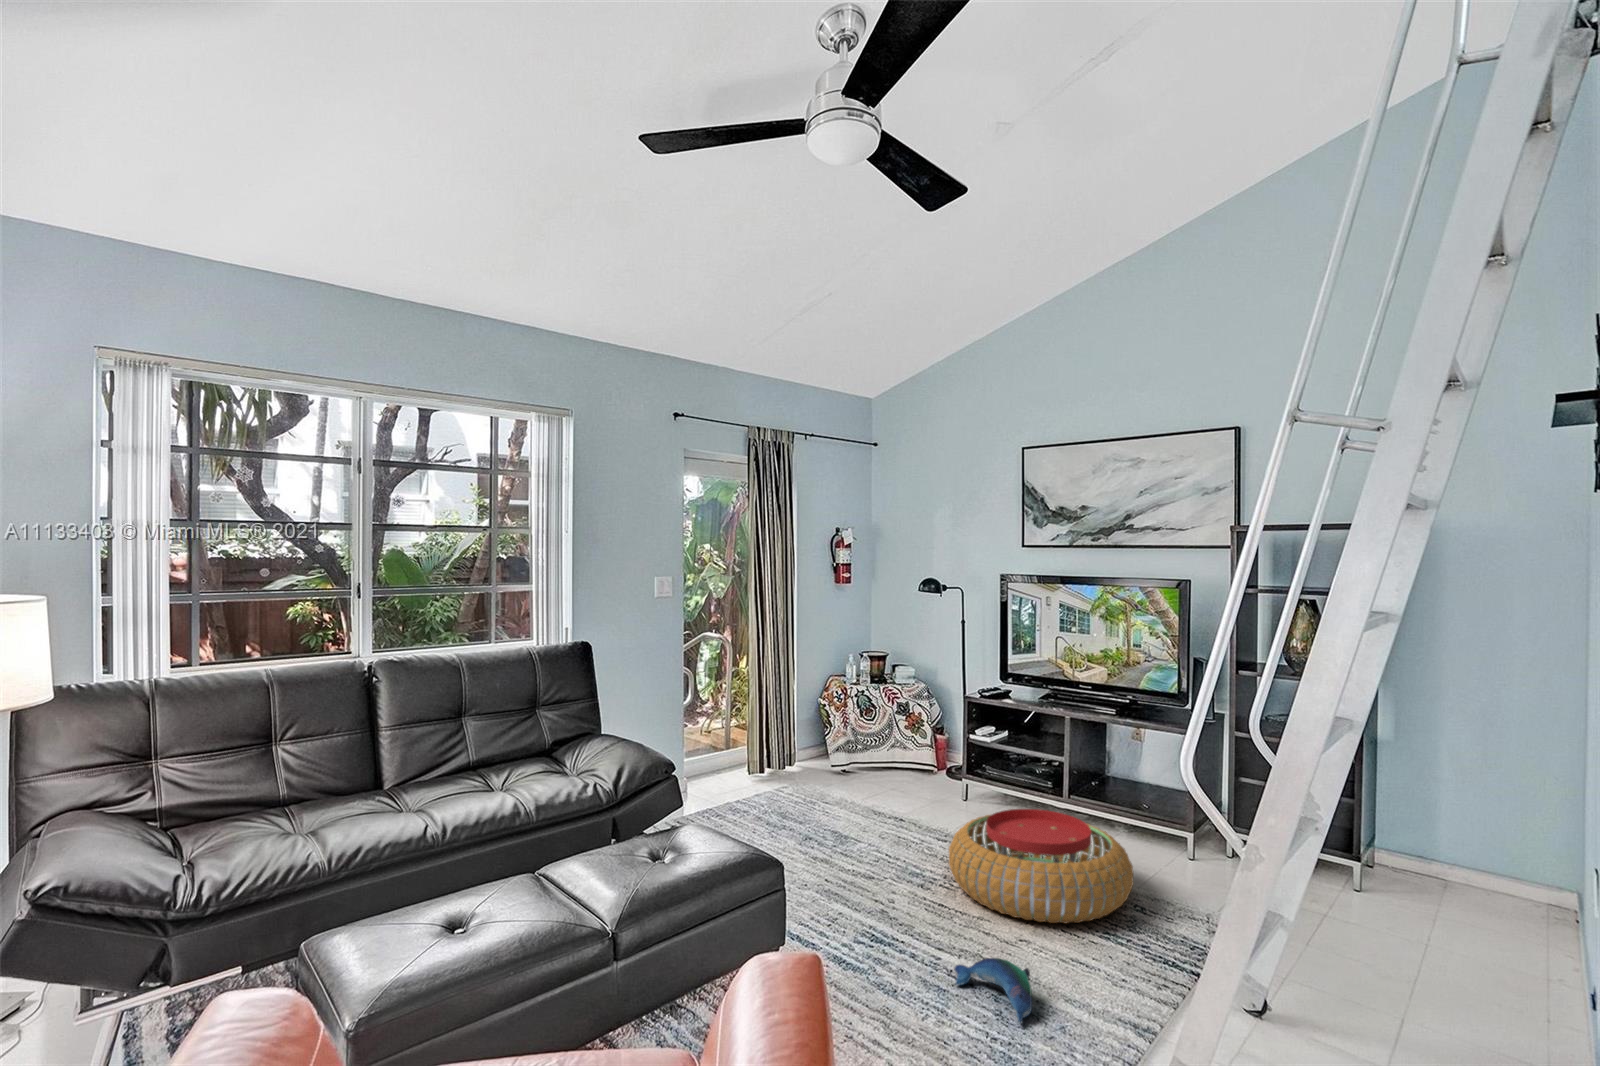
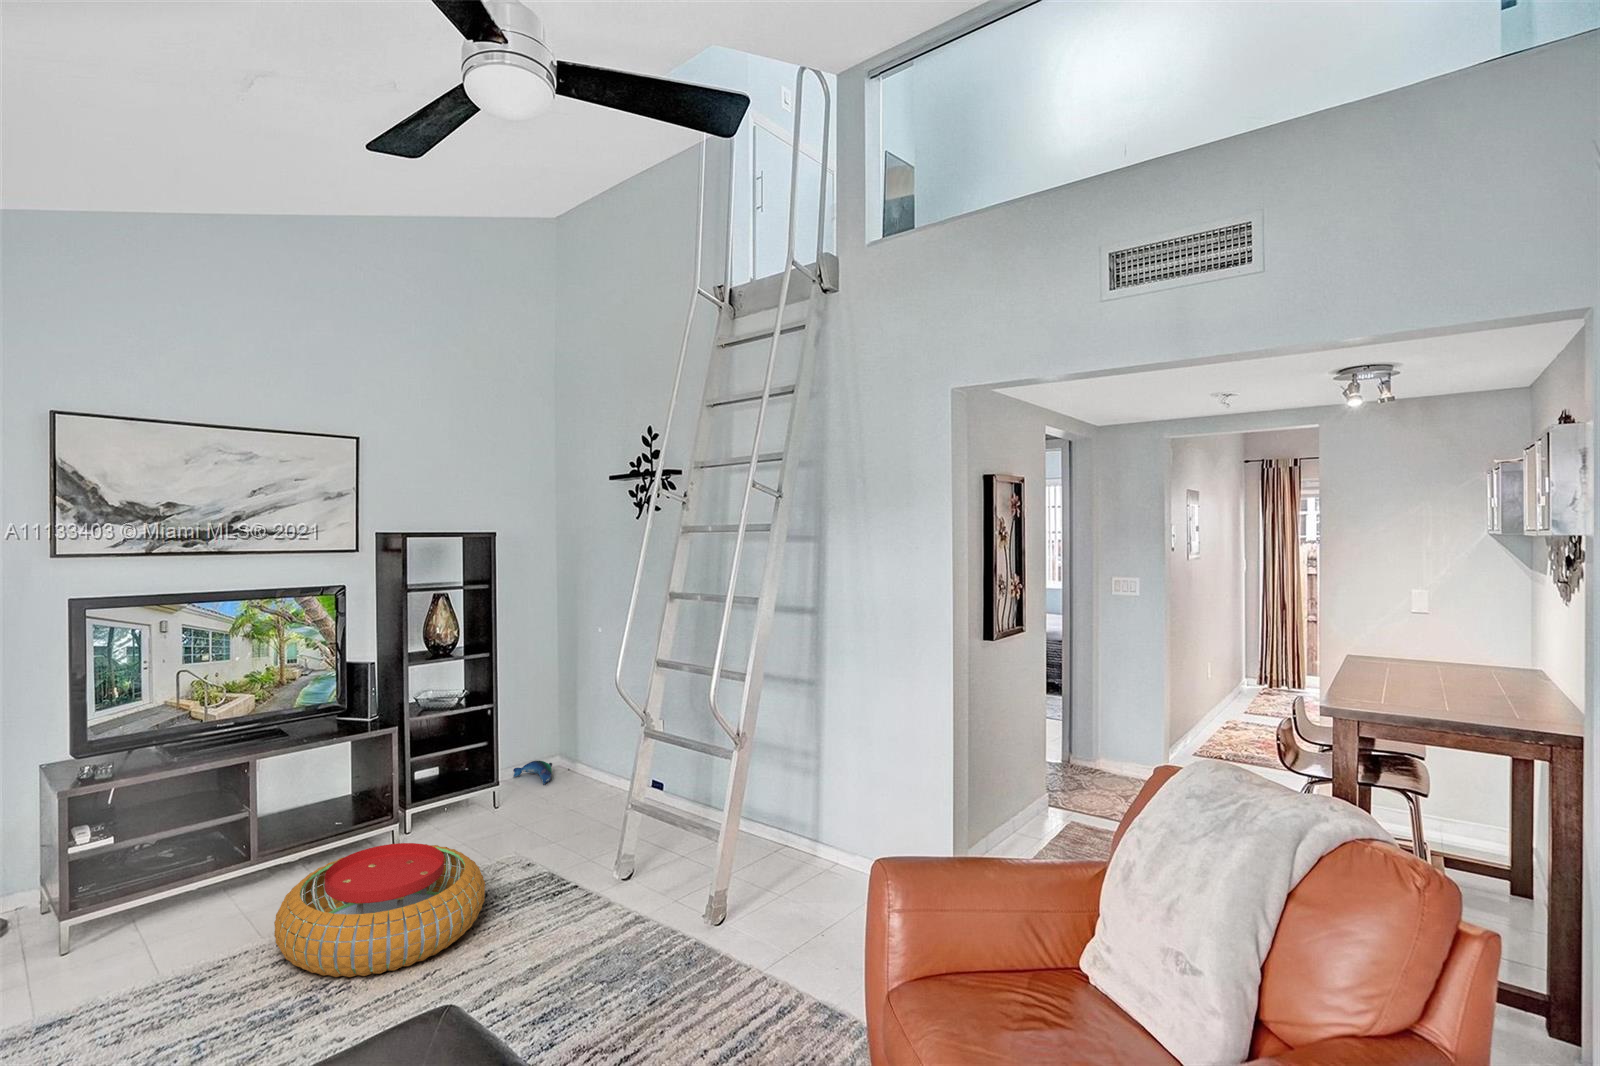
plush toy: present [954,958,1032,1024] -> present [513,761,552,785]

